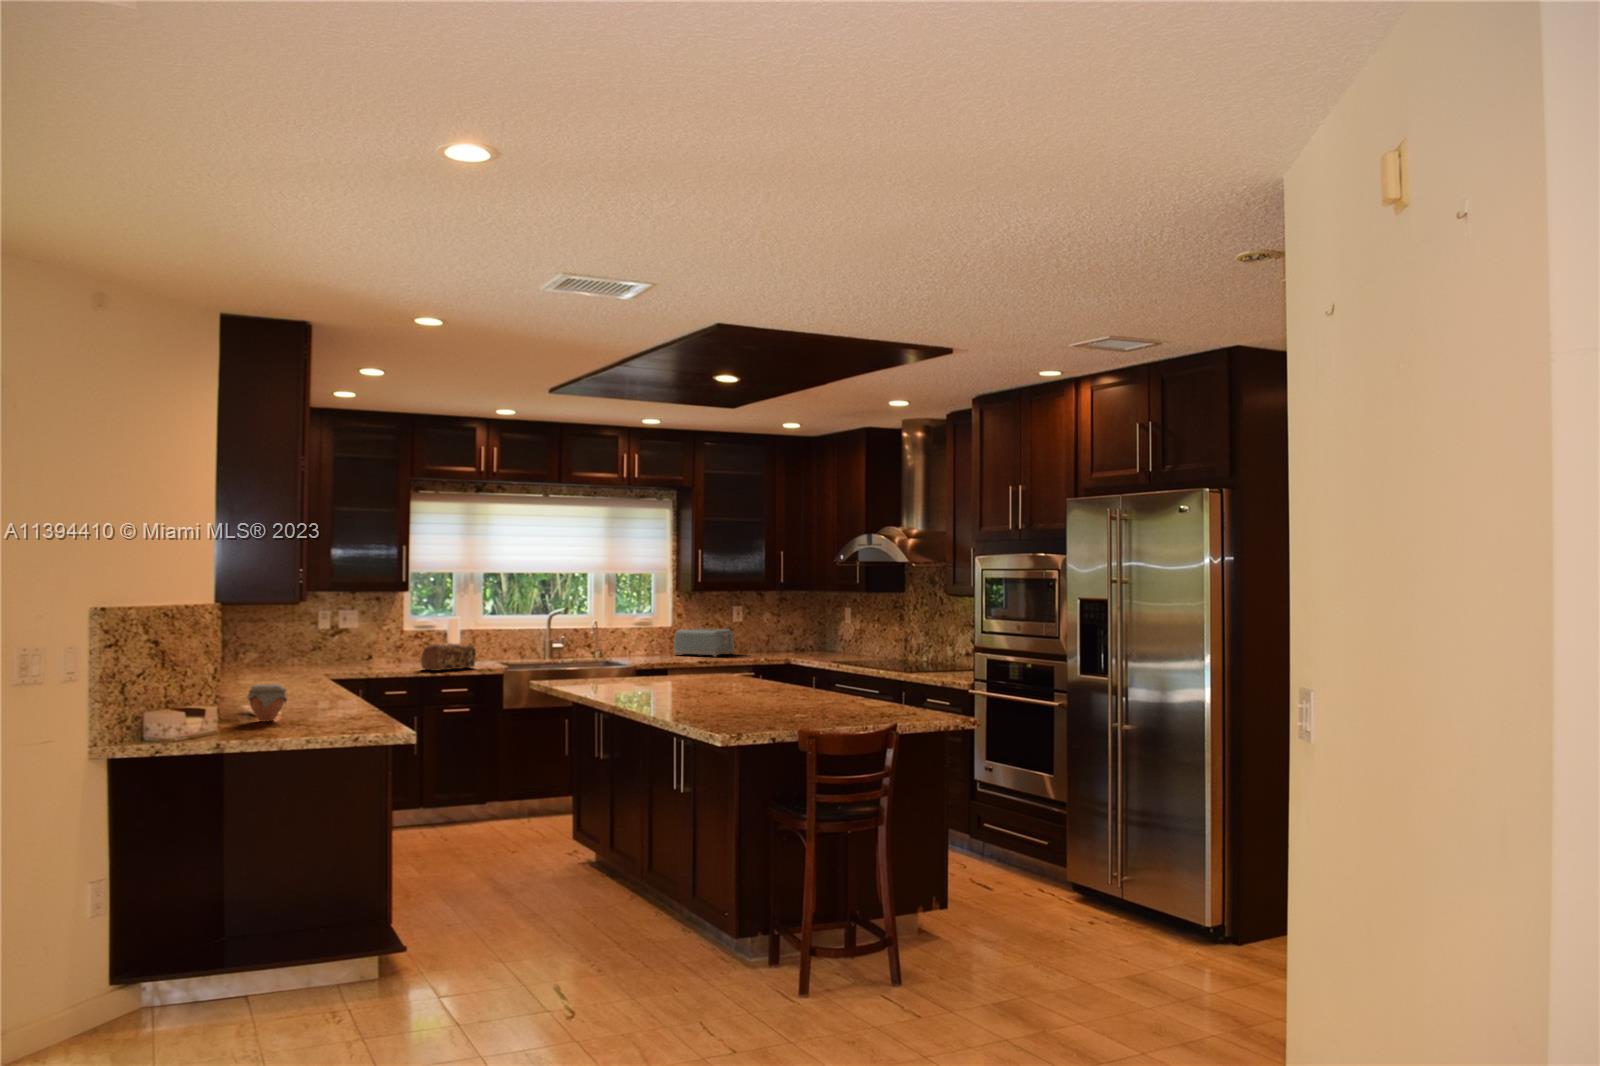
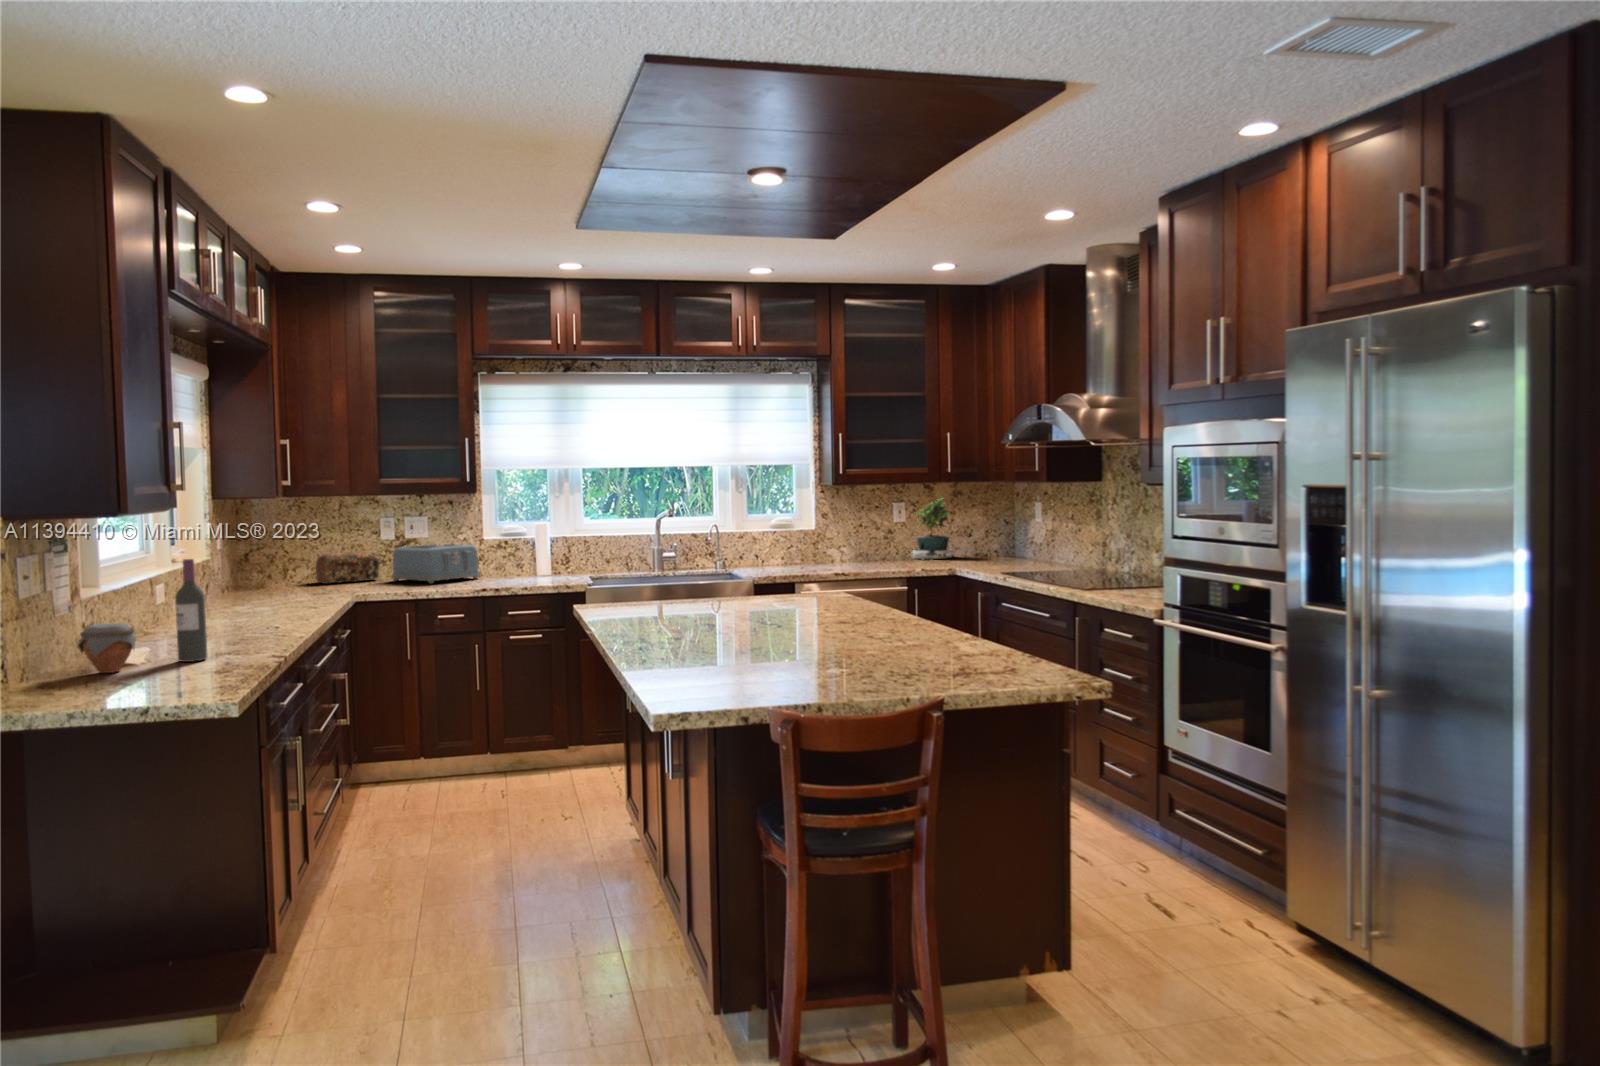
potted plant: none [745,602,781,653] -> present [911,499,954,560]
toaster: present [674,628,734,657] -> present [392,544,480,584]
wine bottle: none [303,637,325,715] -> present [175,559,207,662]
bread loaf: present [421,643,476,671] -> present [316,553,379,584]

